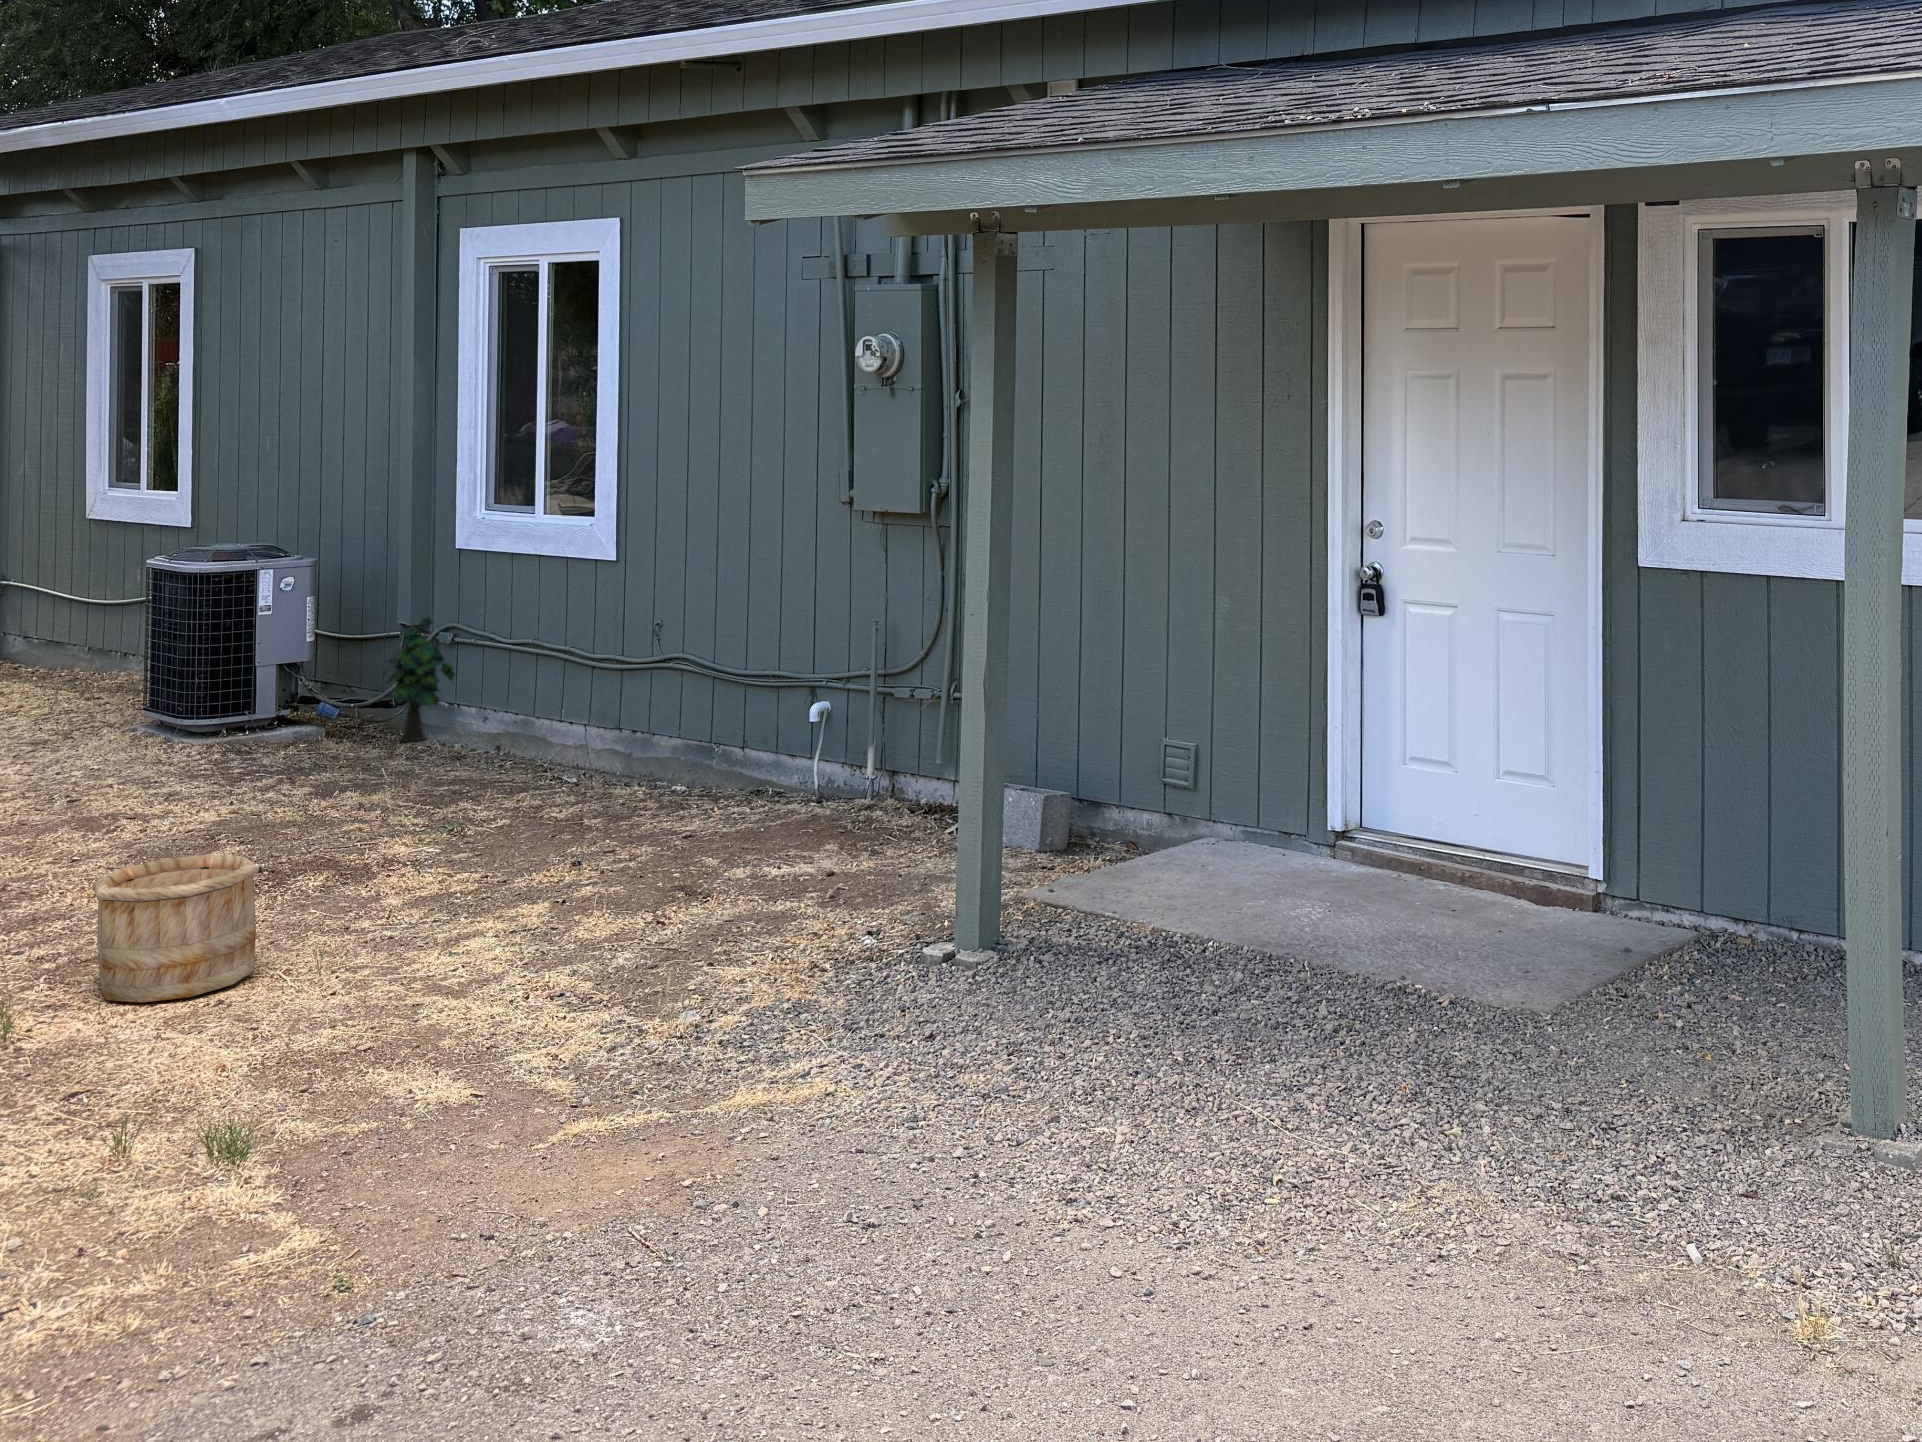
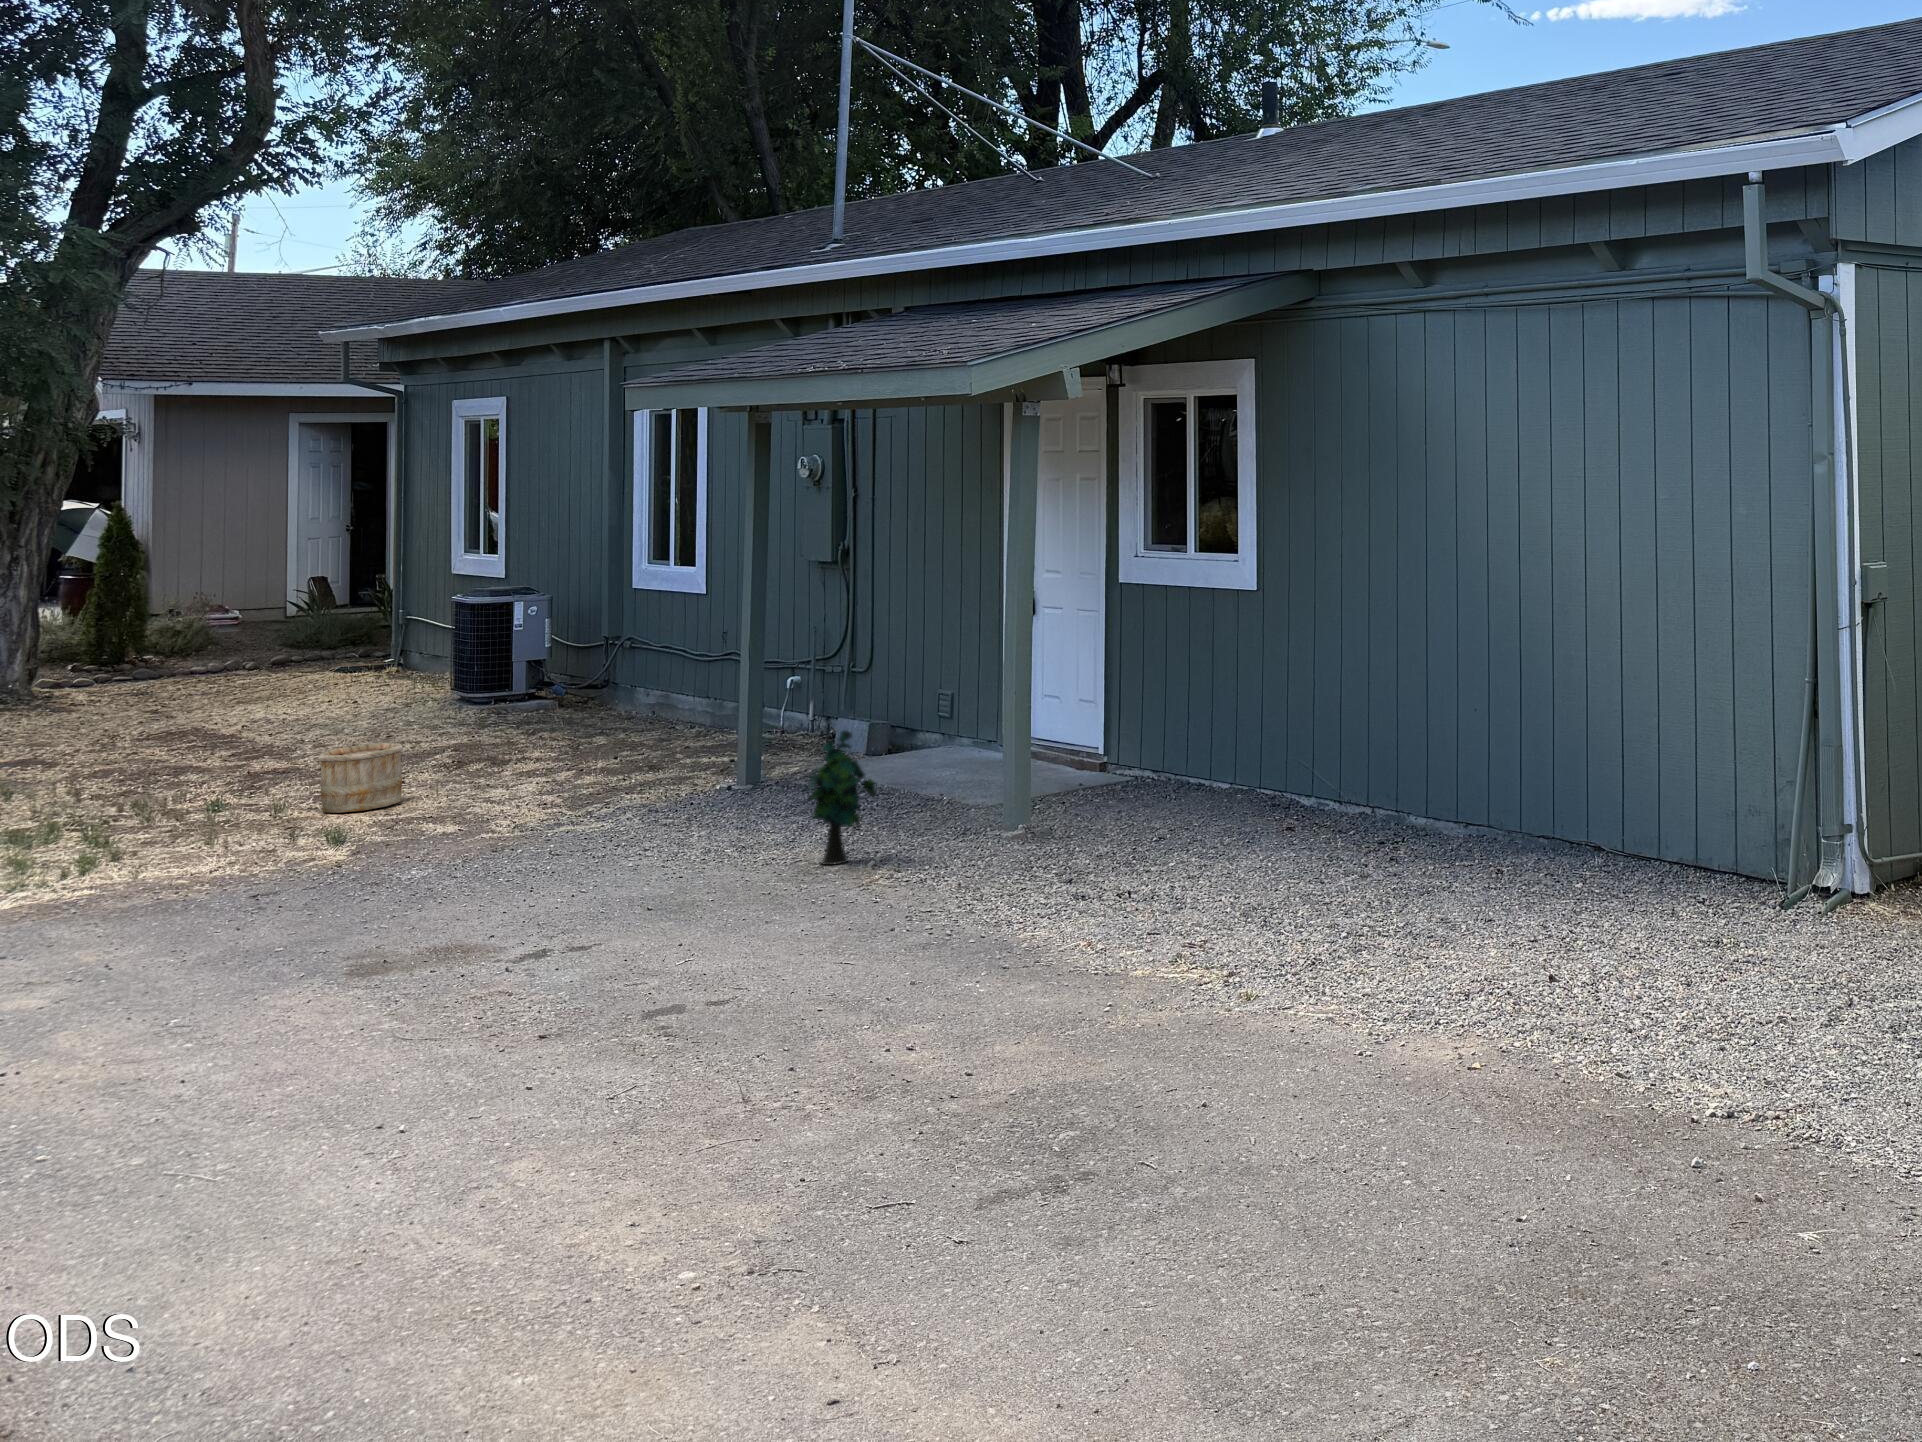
decorative plant: present [383,618,454,741] -> present [804,731,876,865]

